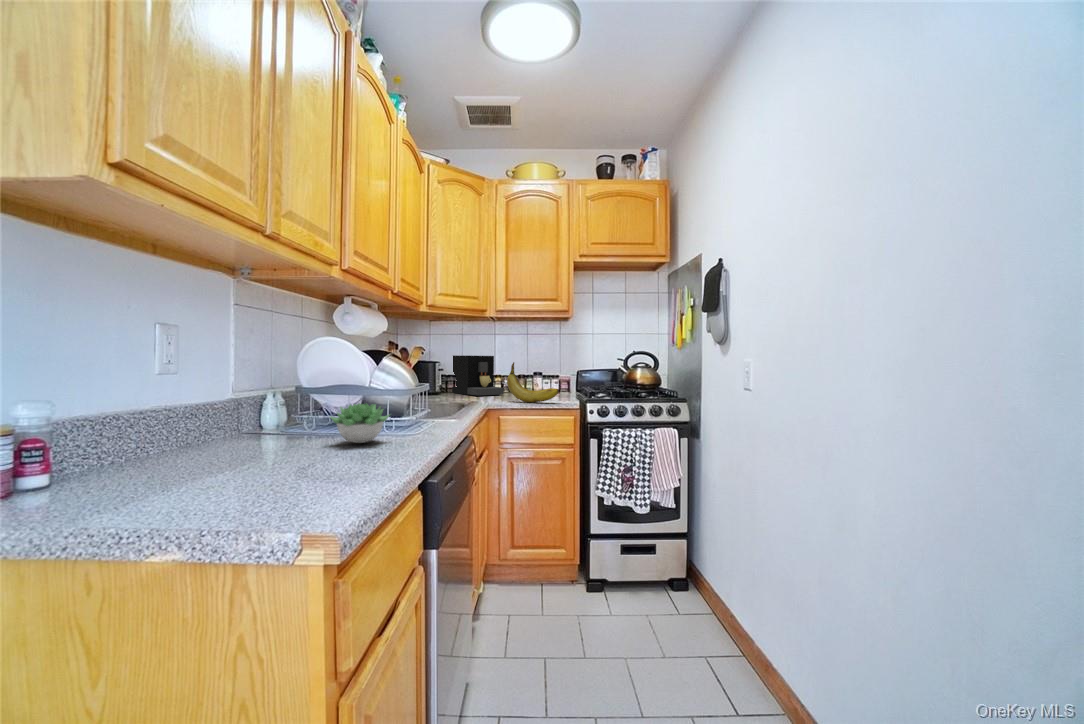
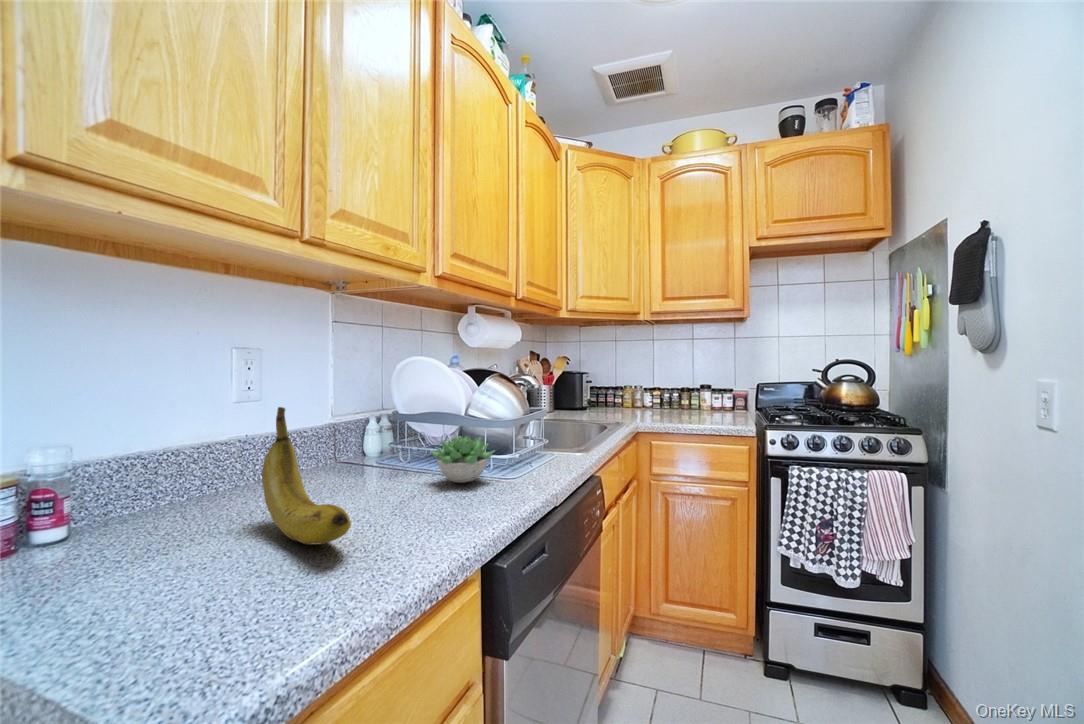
coffee maker: present [452,355,504,395] -> none [603,365,660,412]
banana: present [507,362,559,402] -> present [262,407,351,545]

